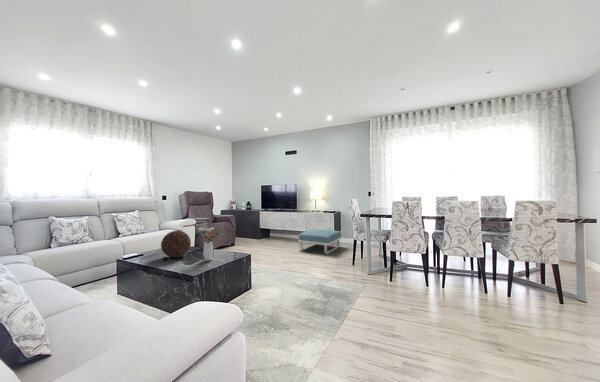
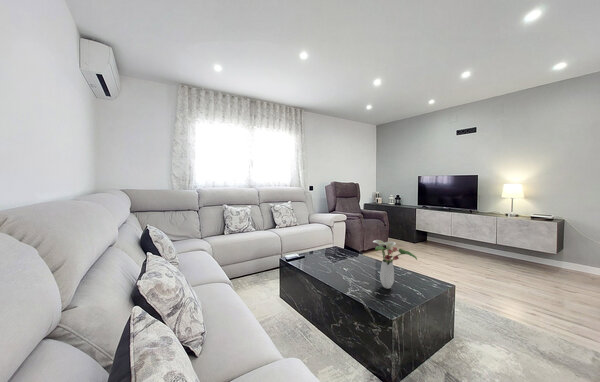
footstool: present [298,229,341,254] -> none [491,246,581,296]
decorative orb: present [161,231,191,258] -> none [324,237,358,272]

